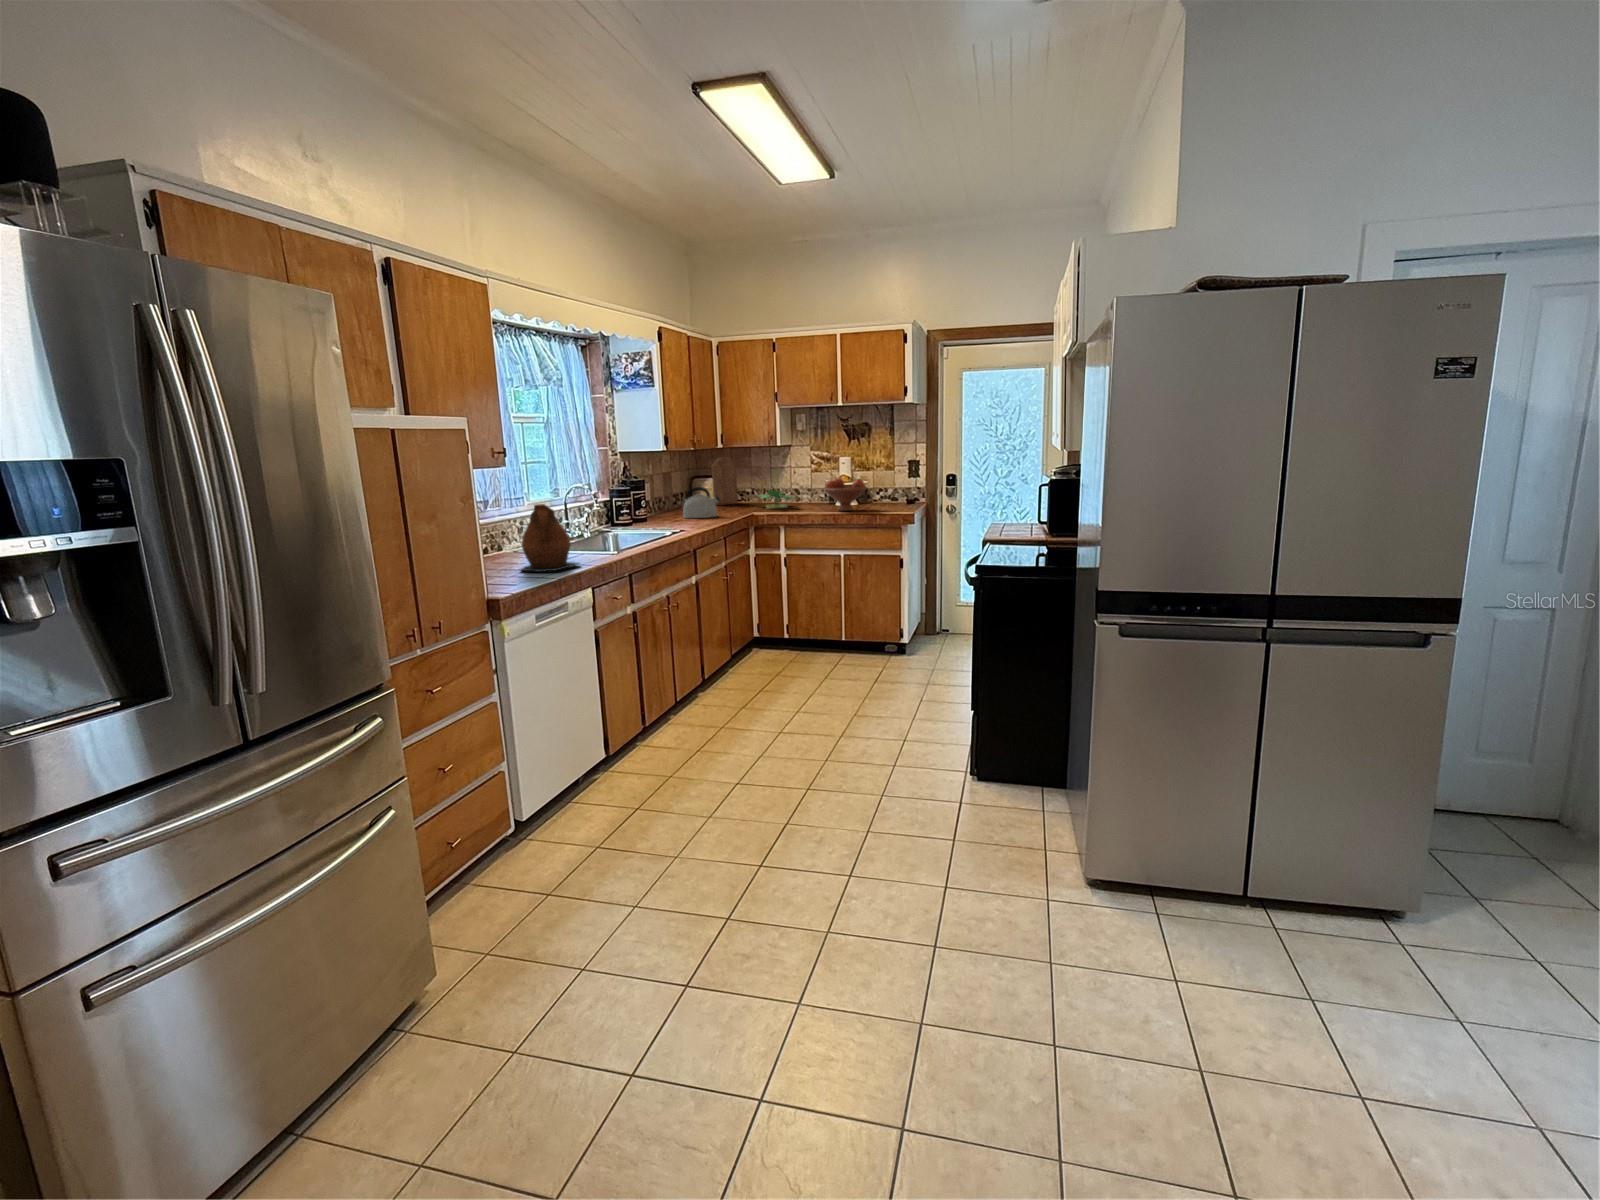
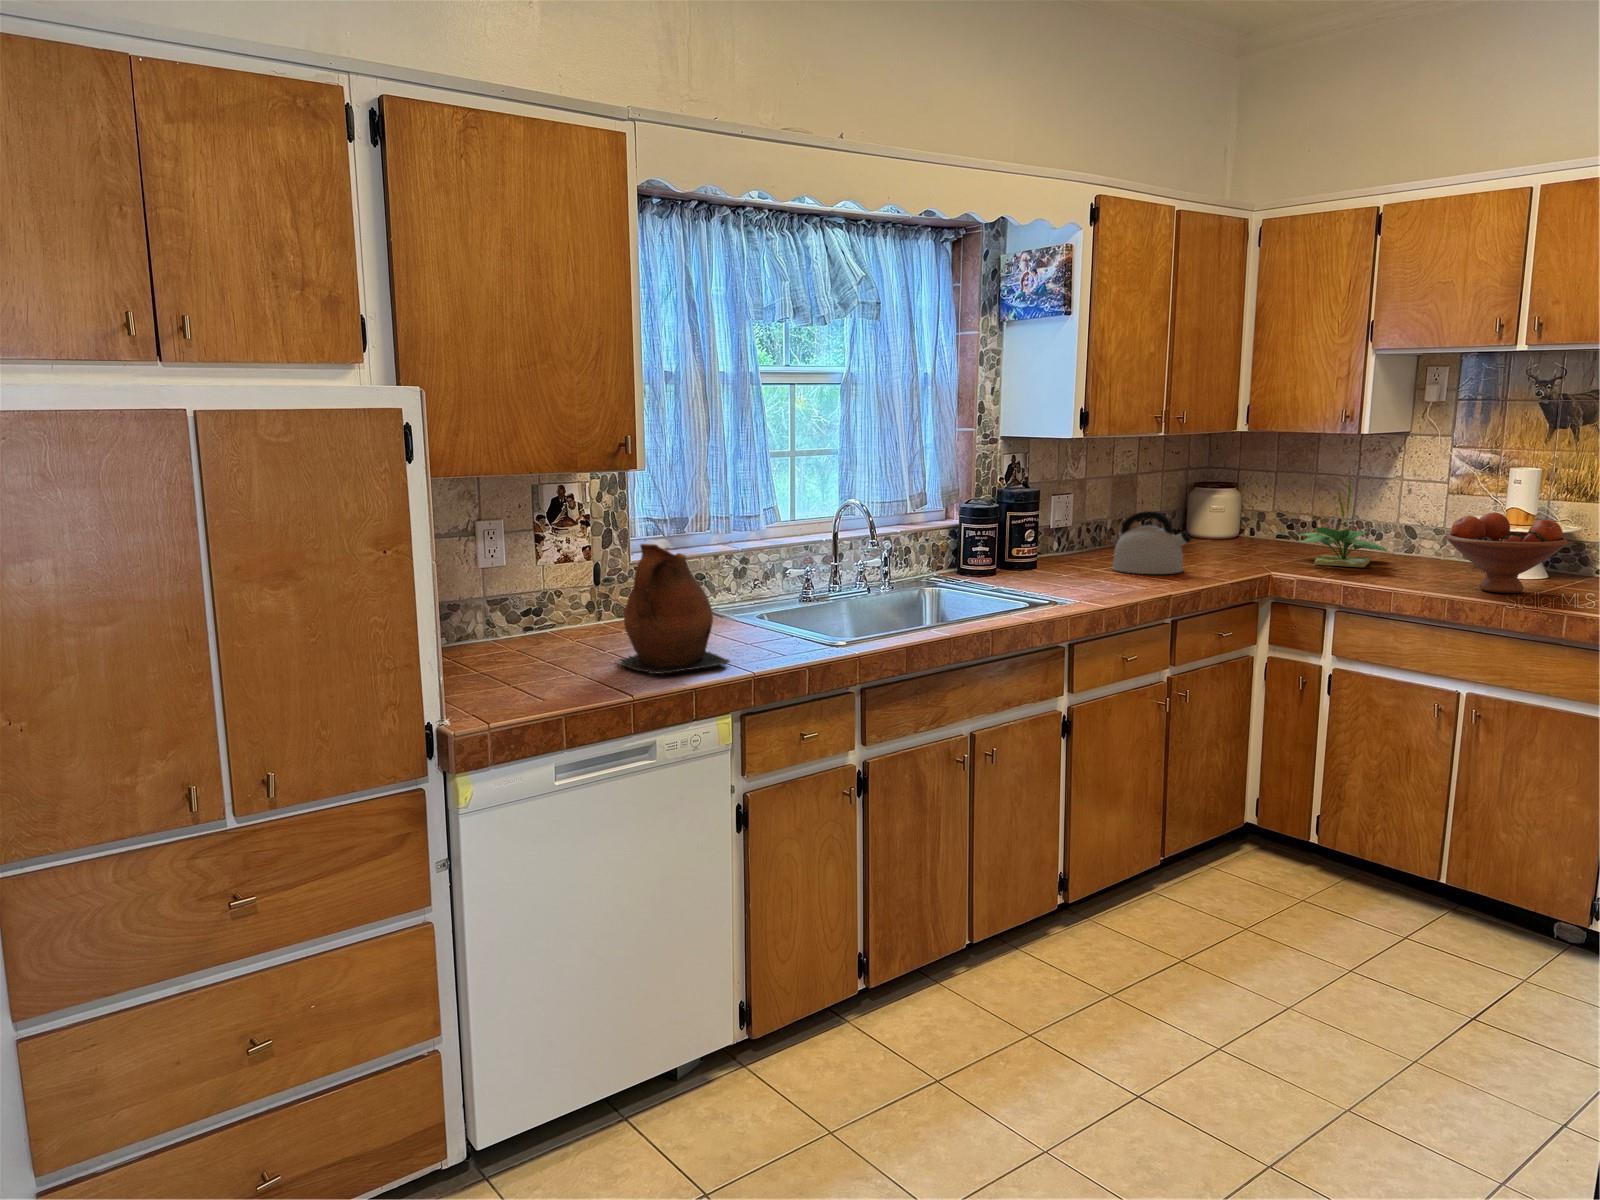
cutting board: present [712,458,738,505] -> none [1219,452,1278,544]

